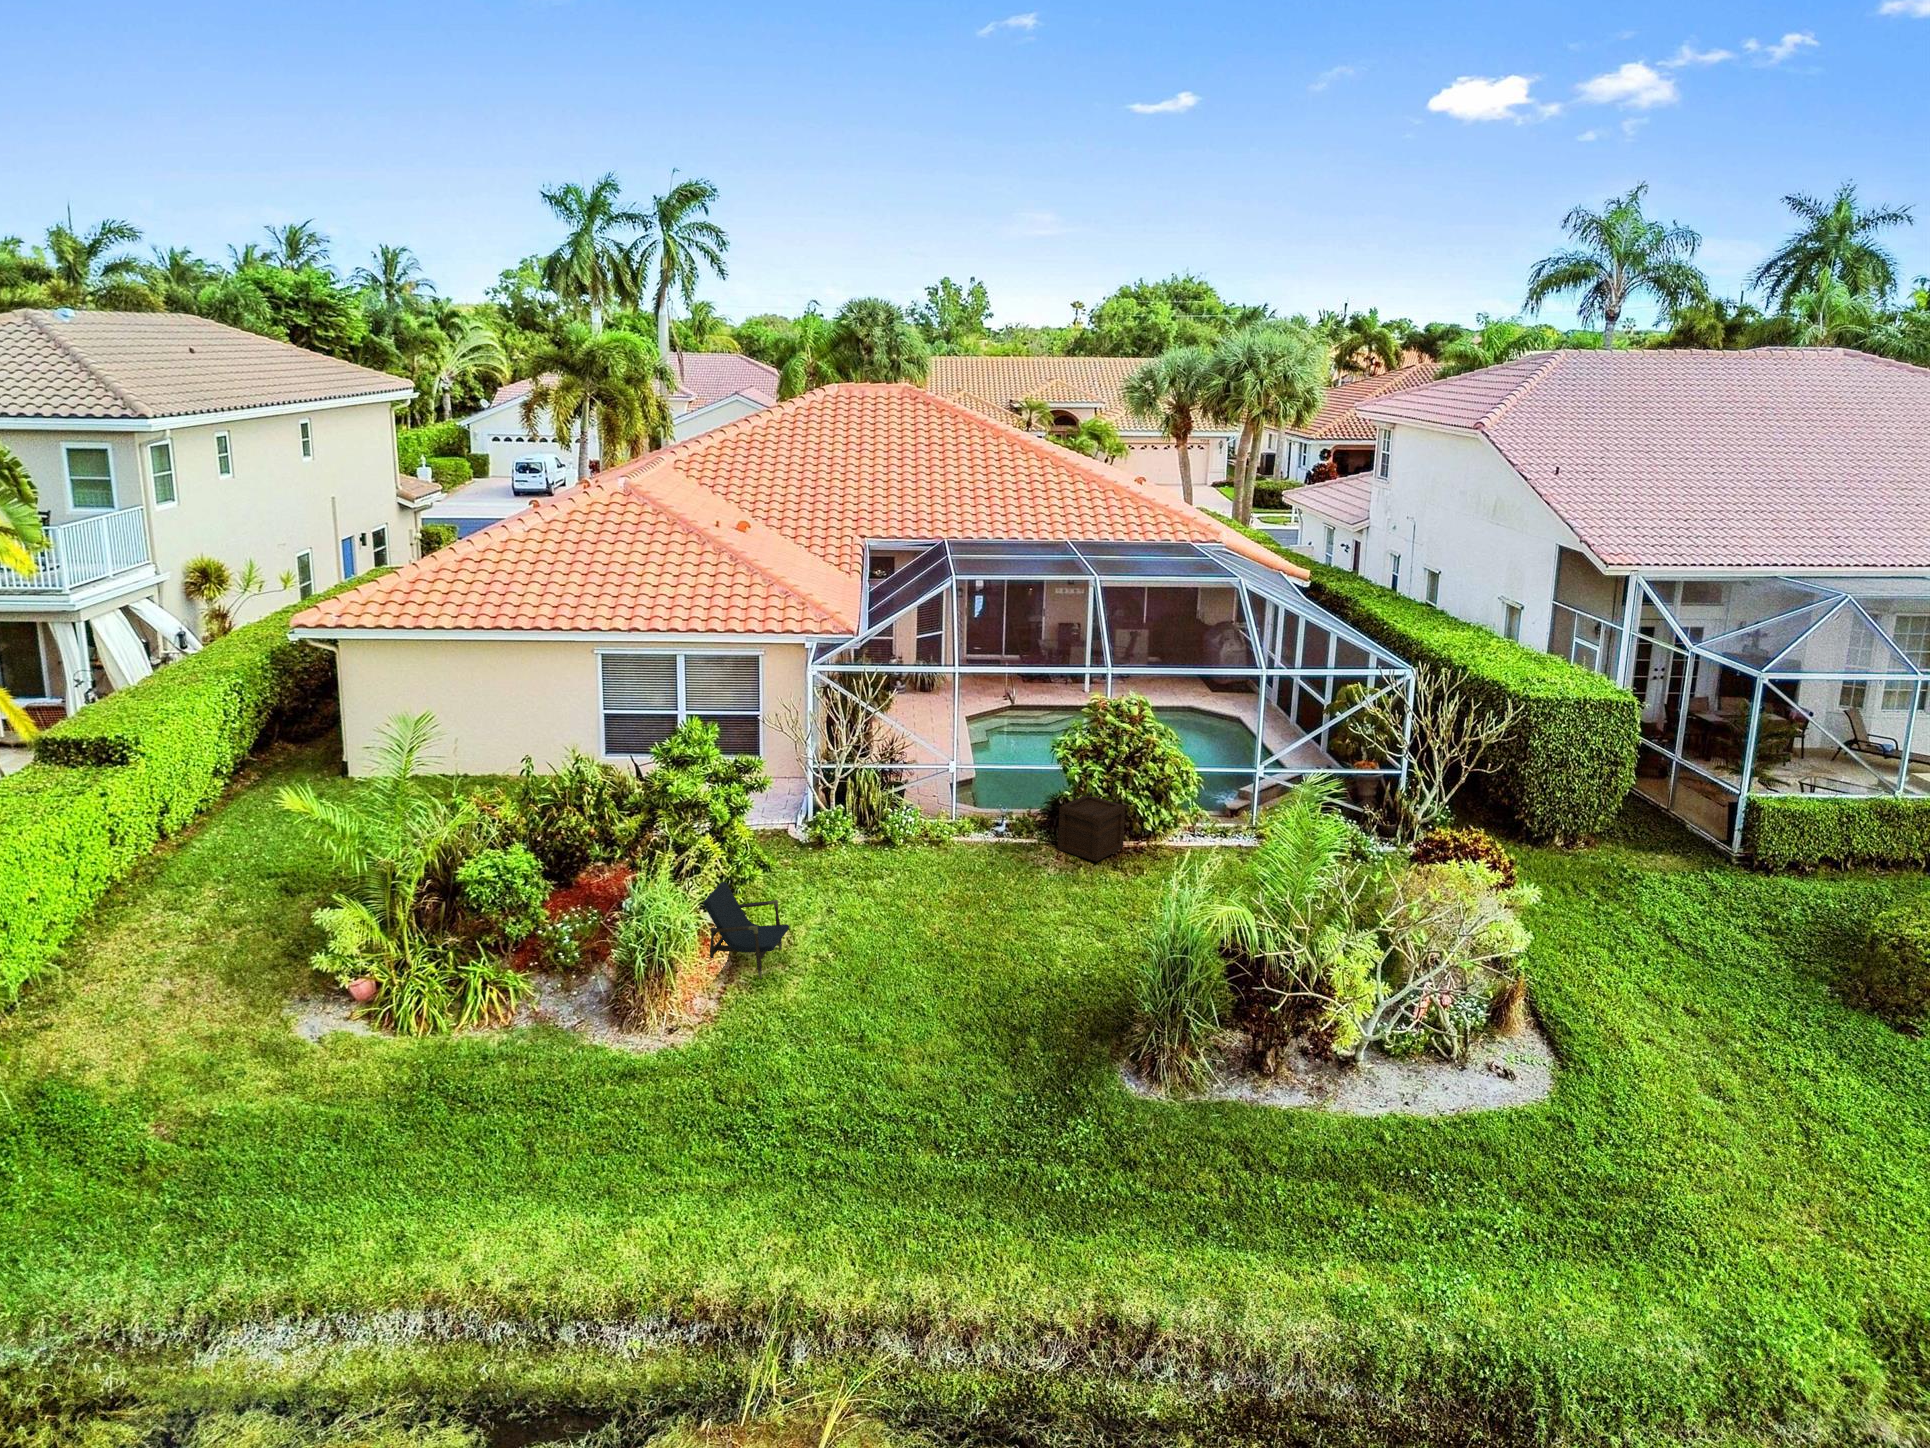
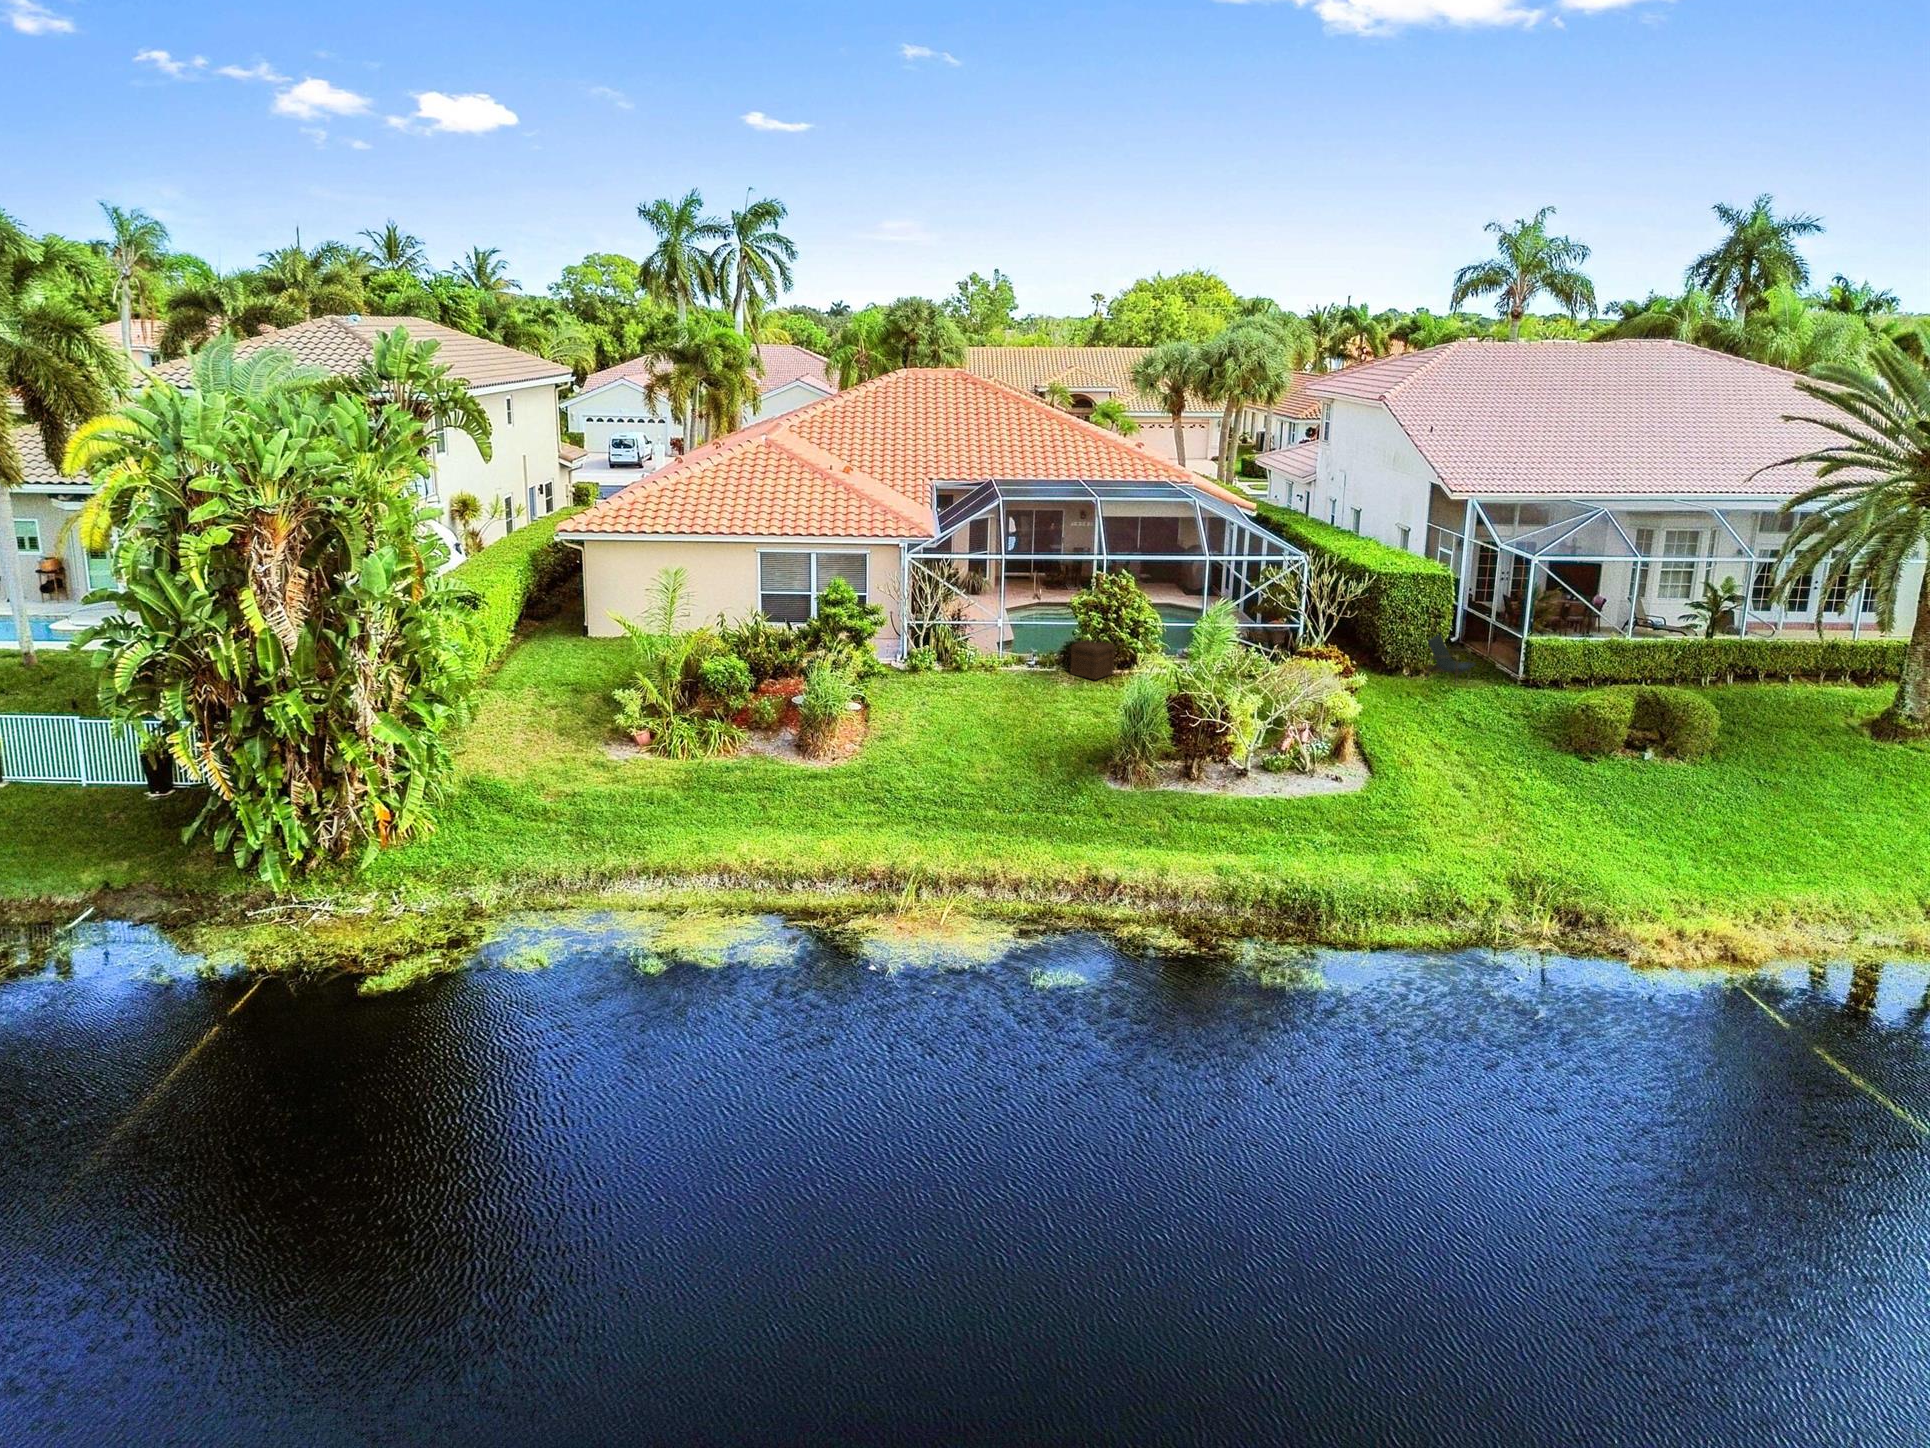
lounge chair: present [703,882,789,979] -> present [1427,635,1475,684]

